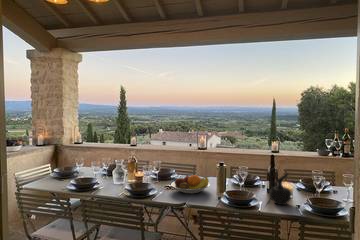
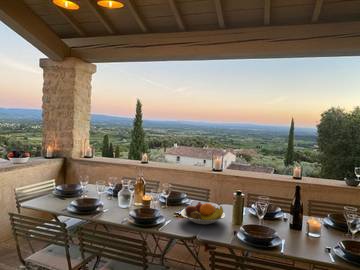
ceramic jug: present [269,169,291,205] -> none [294,203,321,247]

